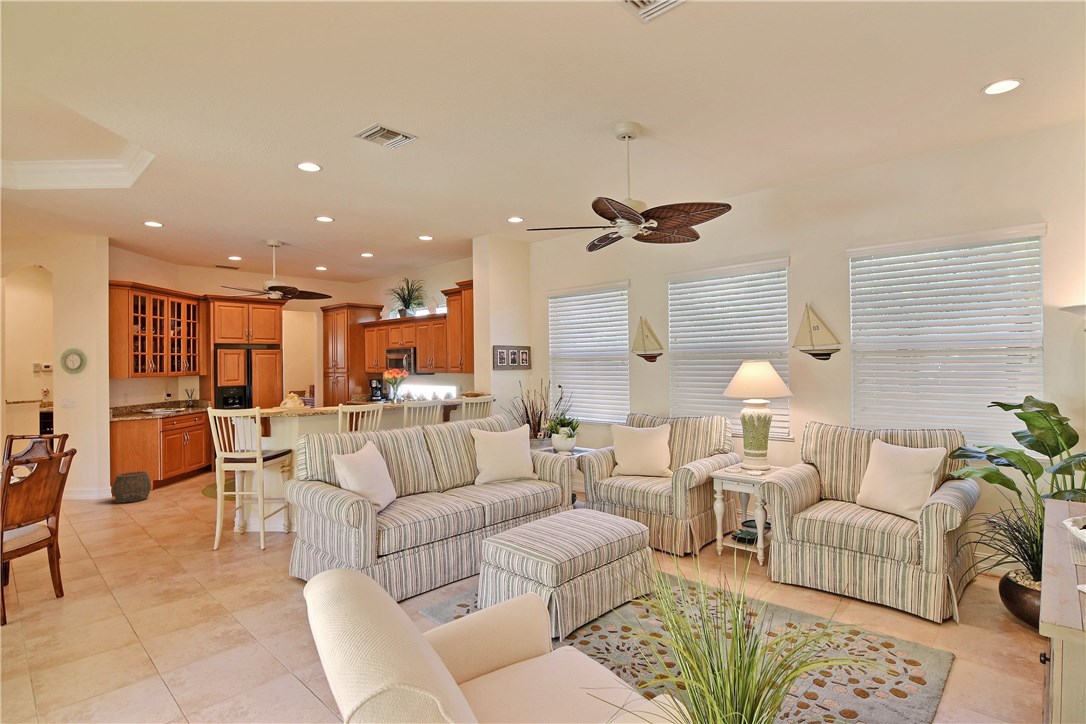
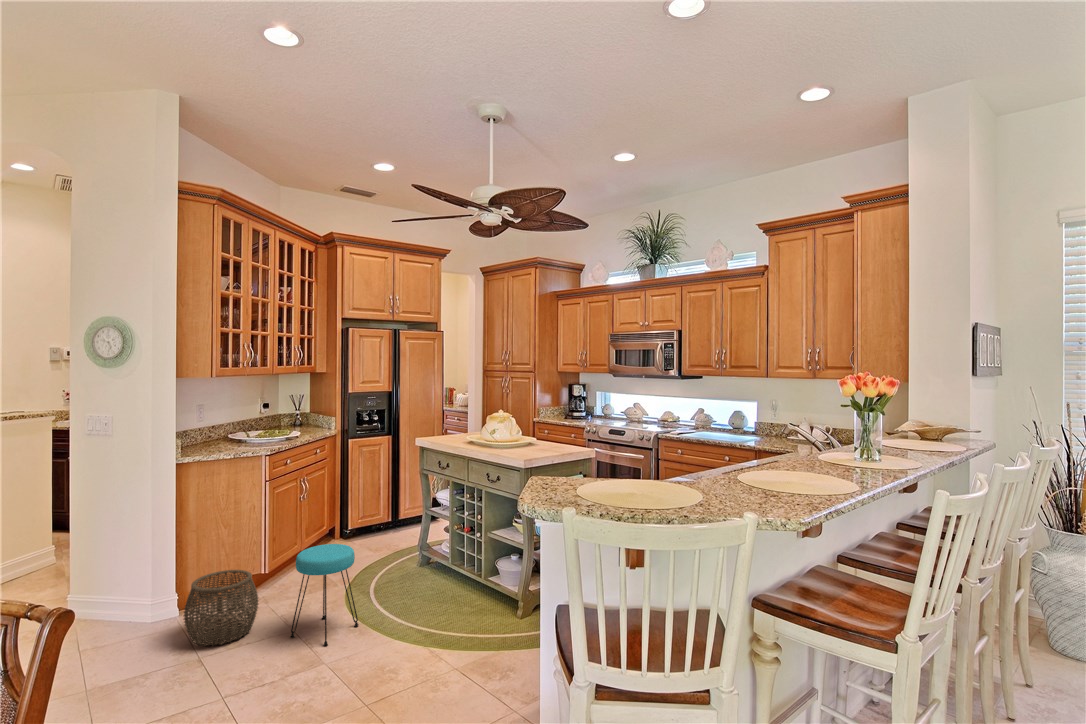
stool: none [166,458,202,501] -> present [290,544,358,645]

